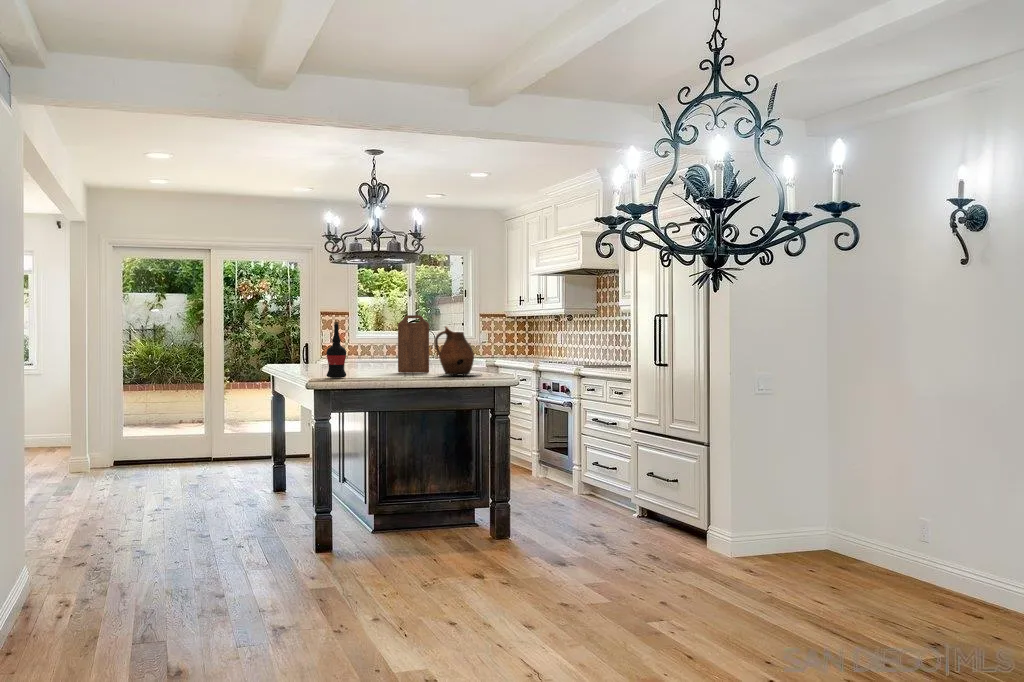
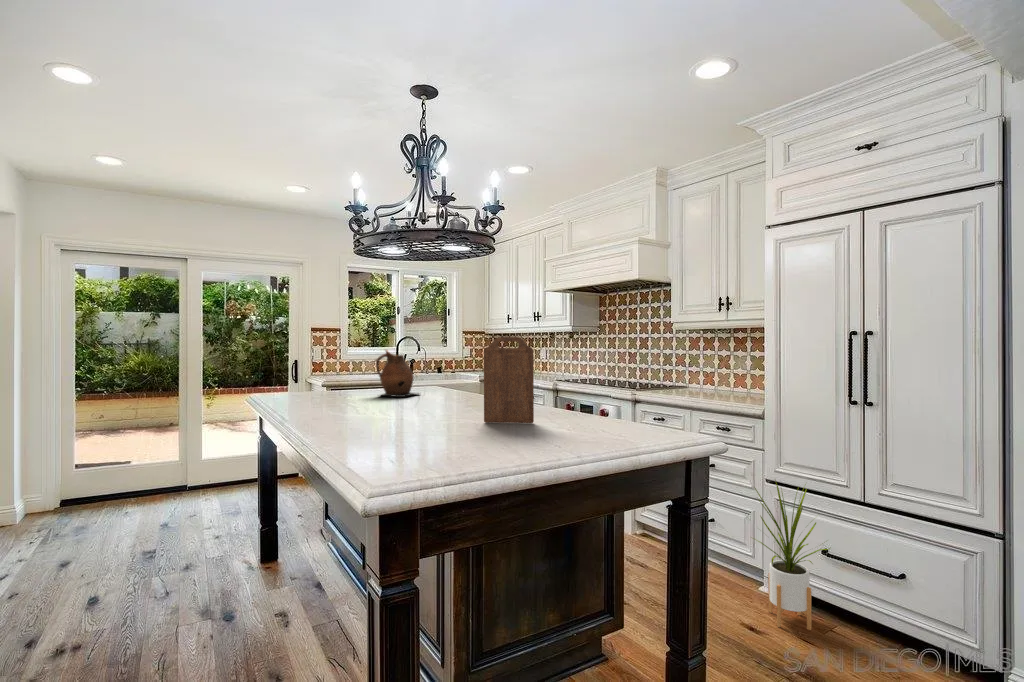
wine bottle: present [326,322,346,378] -> none [419,354,459,470]
ceramic pitcher: present [435,327,482,376] -> present [376,350,419,397]
house plant: none [599,424,659,534] -> present [753,480,830,630]

